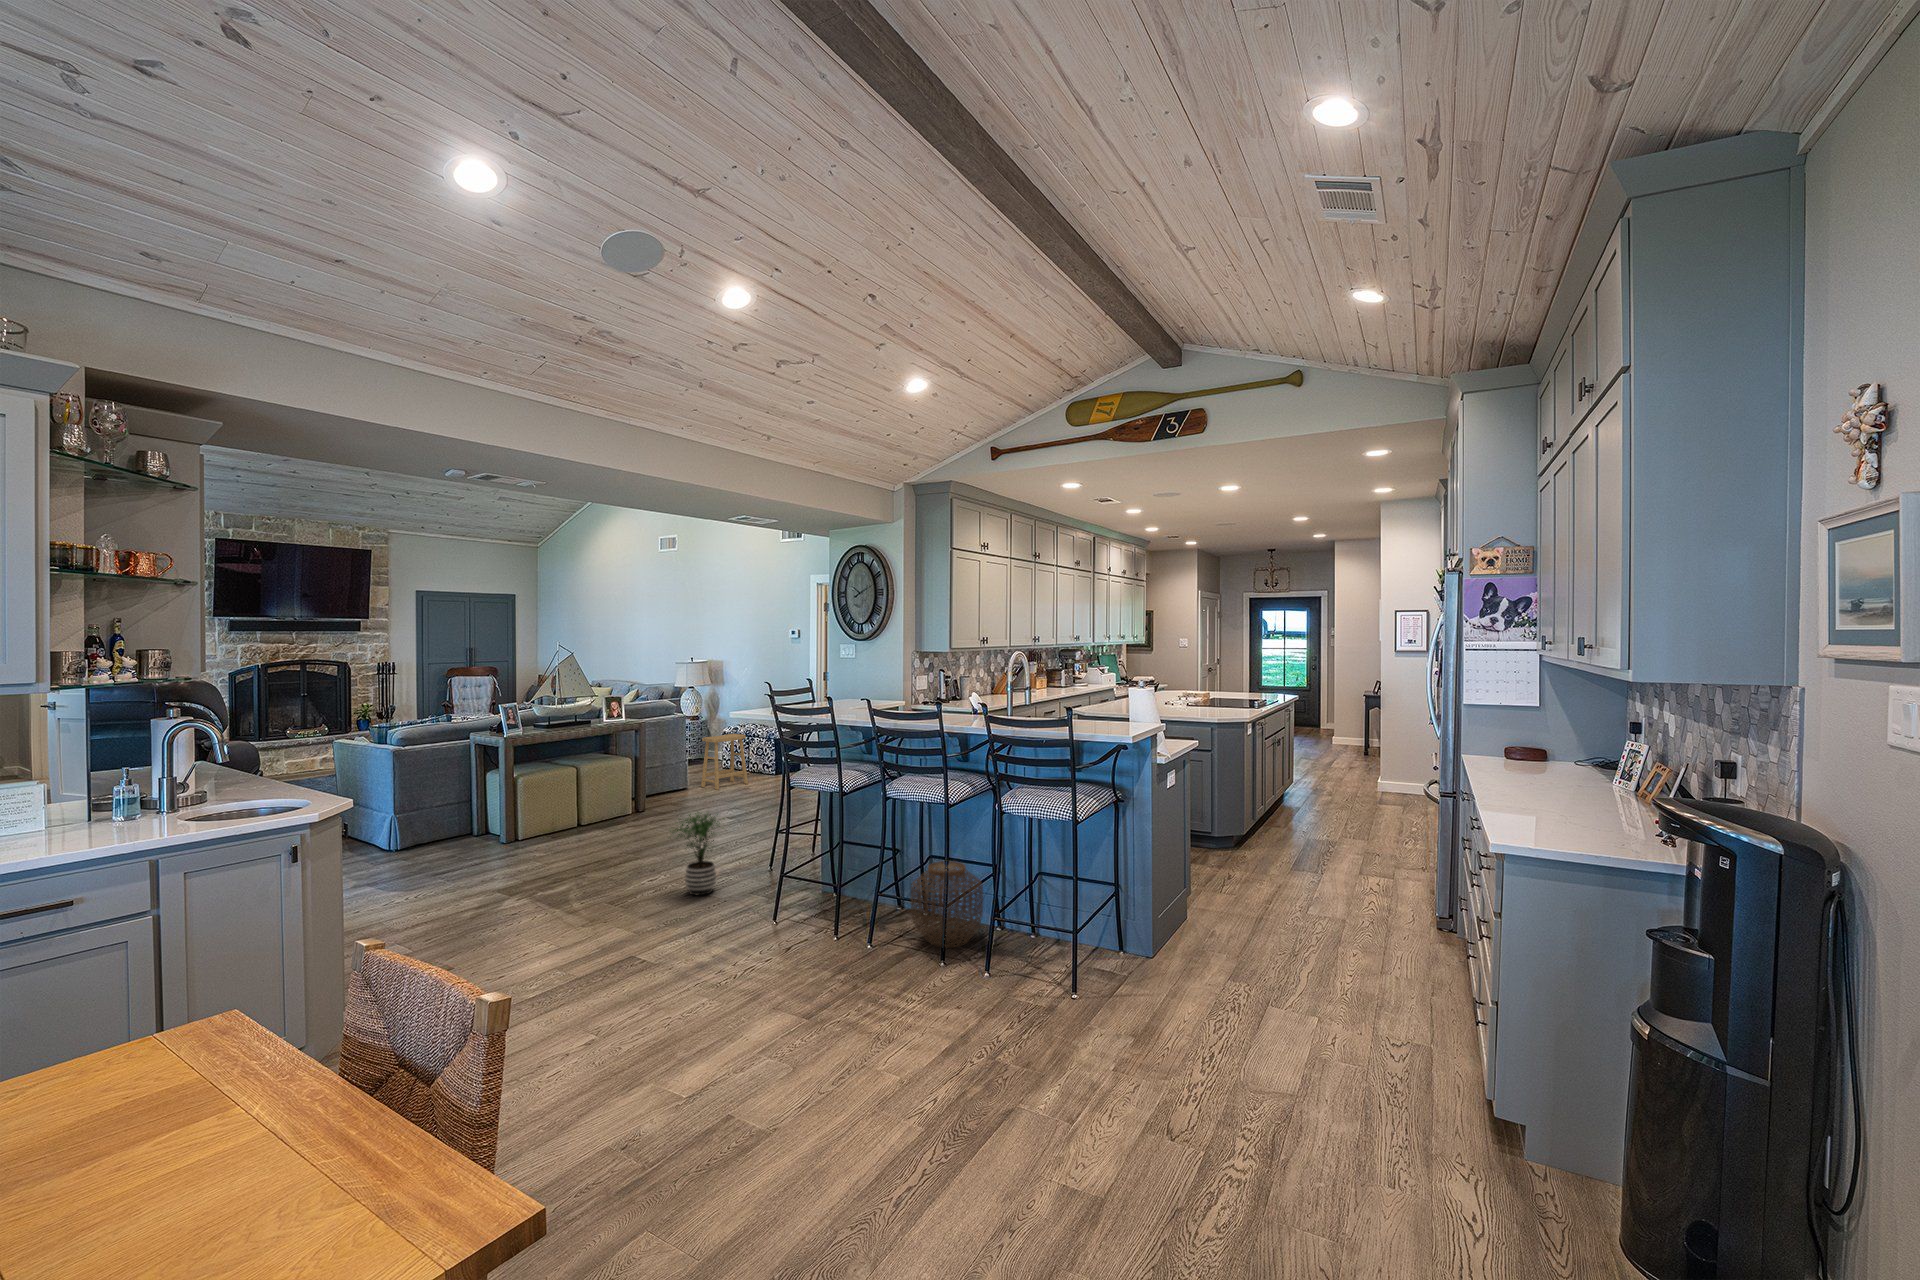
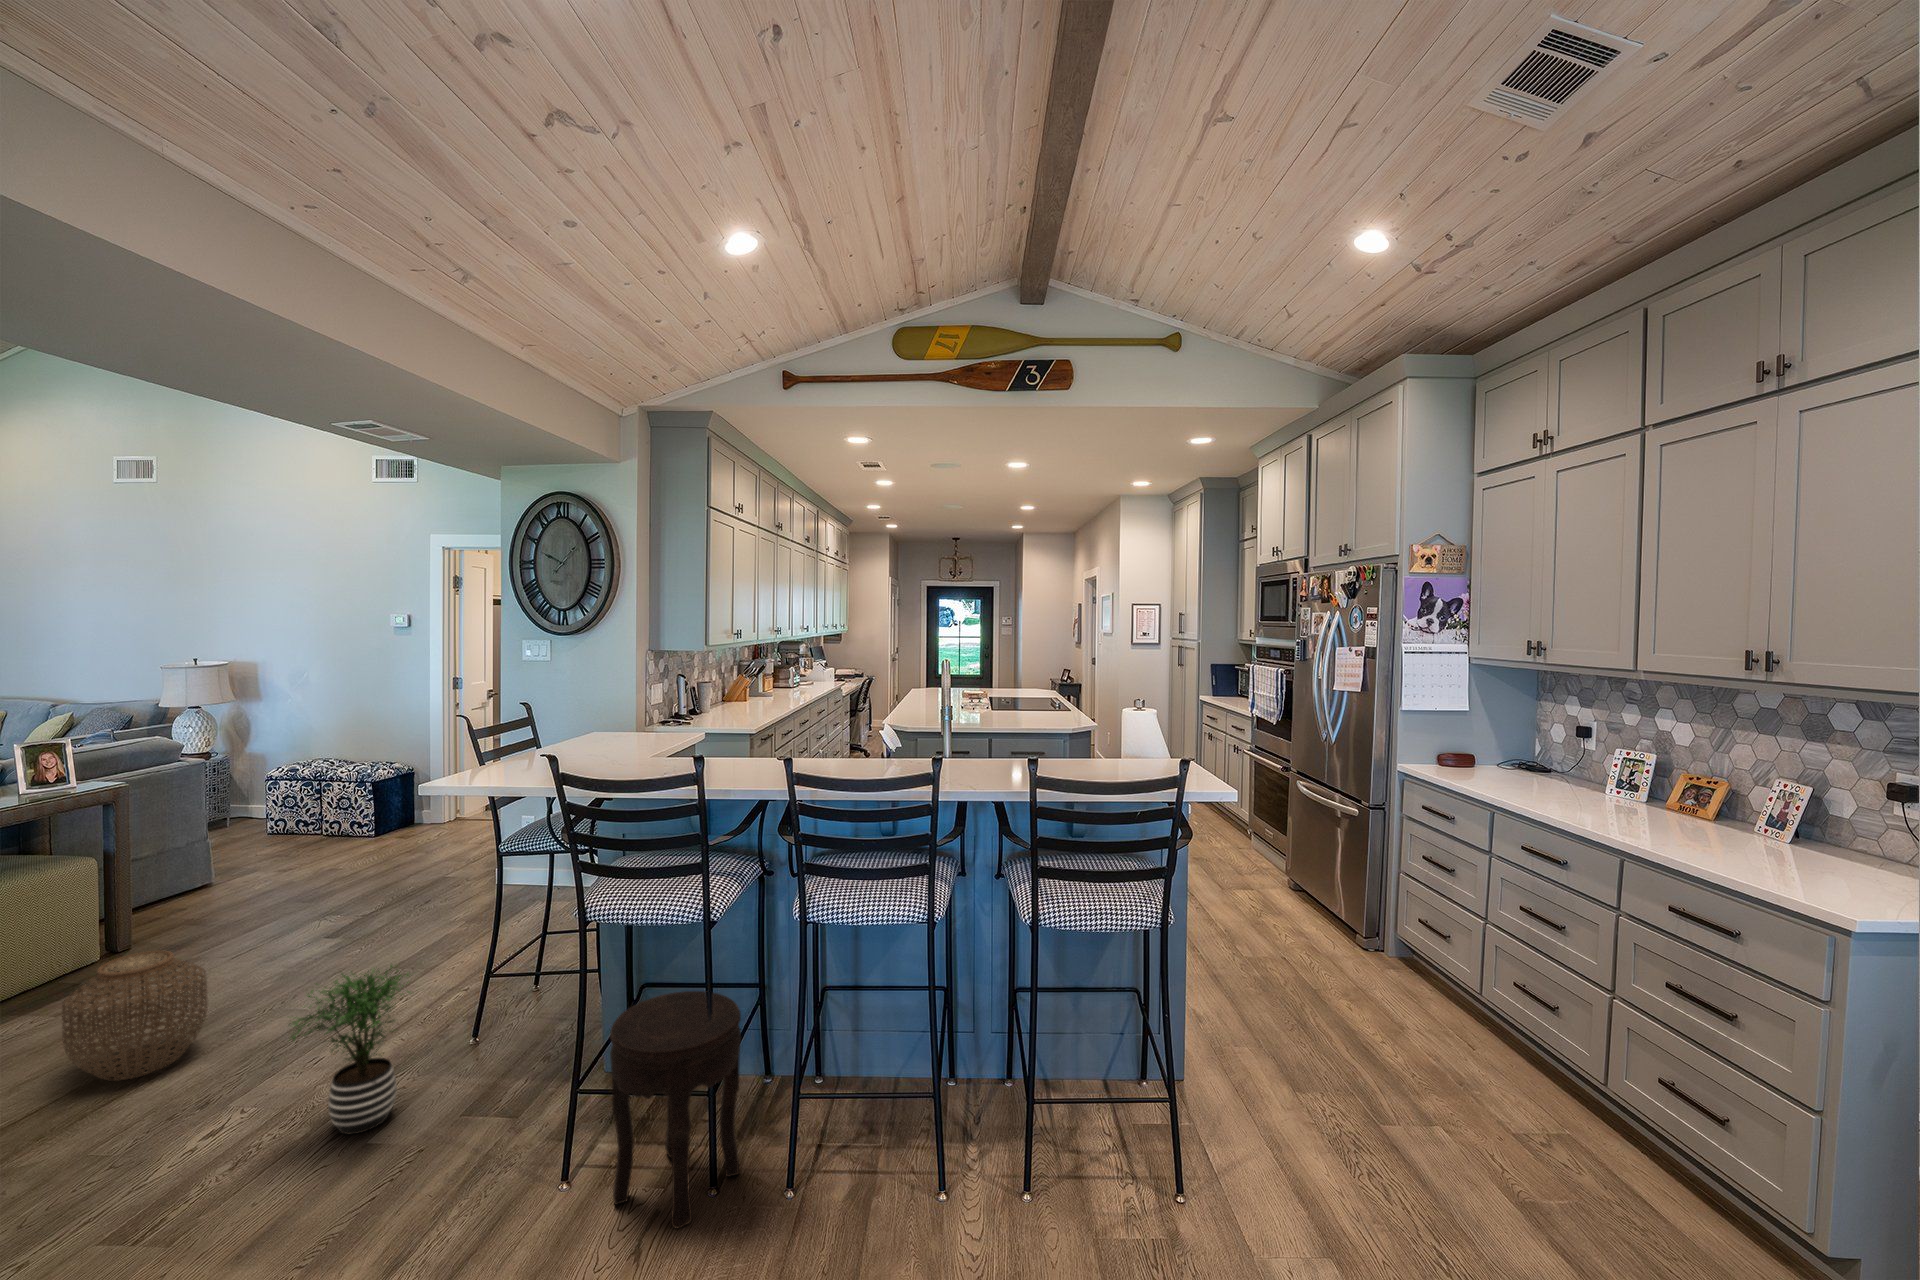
footstool: present [701,734,748,790] -> none [241,781,333,877]
side table: none [781,836,851,953] -> present [610,991,741,1228]
woven basket: present [911,861,983,948] -> present [62,951,207,1080]

